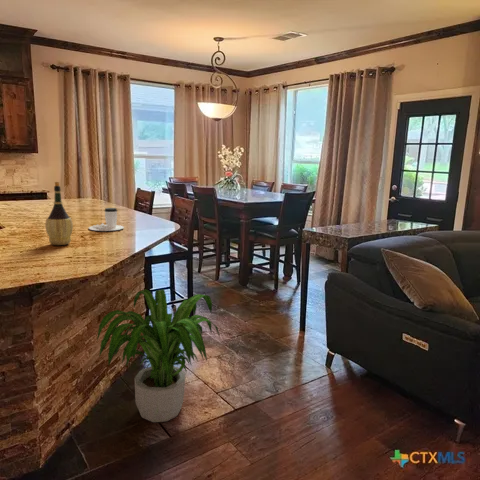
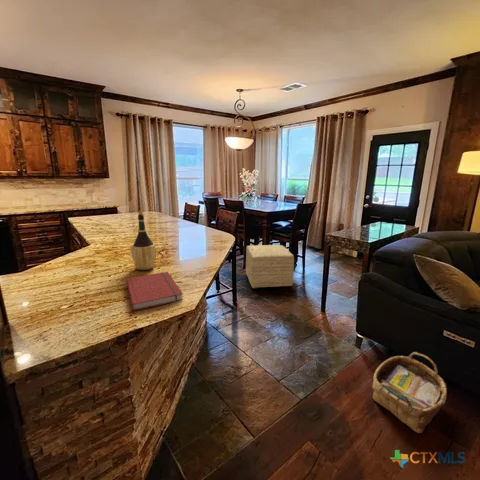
coffee cup: present [89,208,124,231] -> none [164,227,193,248]
book: none [37,245,88,268] -> present [126,272,183,311]
ottoman: none [215,248,275,304] -> present [246,245,294,288]
potted plant: present [97,289,219,422] -> none [183,295,291,418]
woven basket: none [319,361,400,443] -> present [373,352,447,433]

